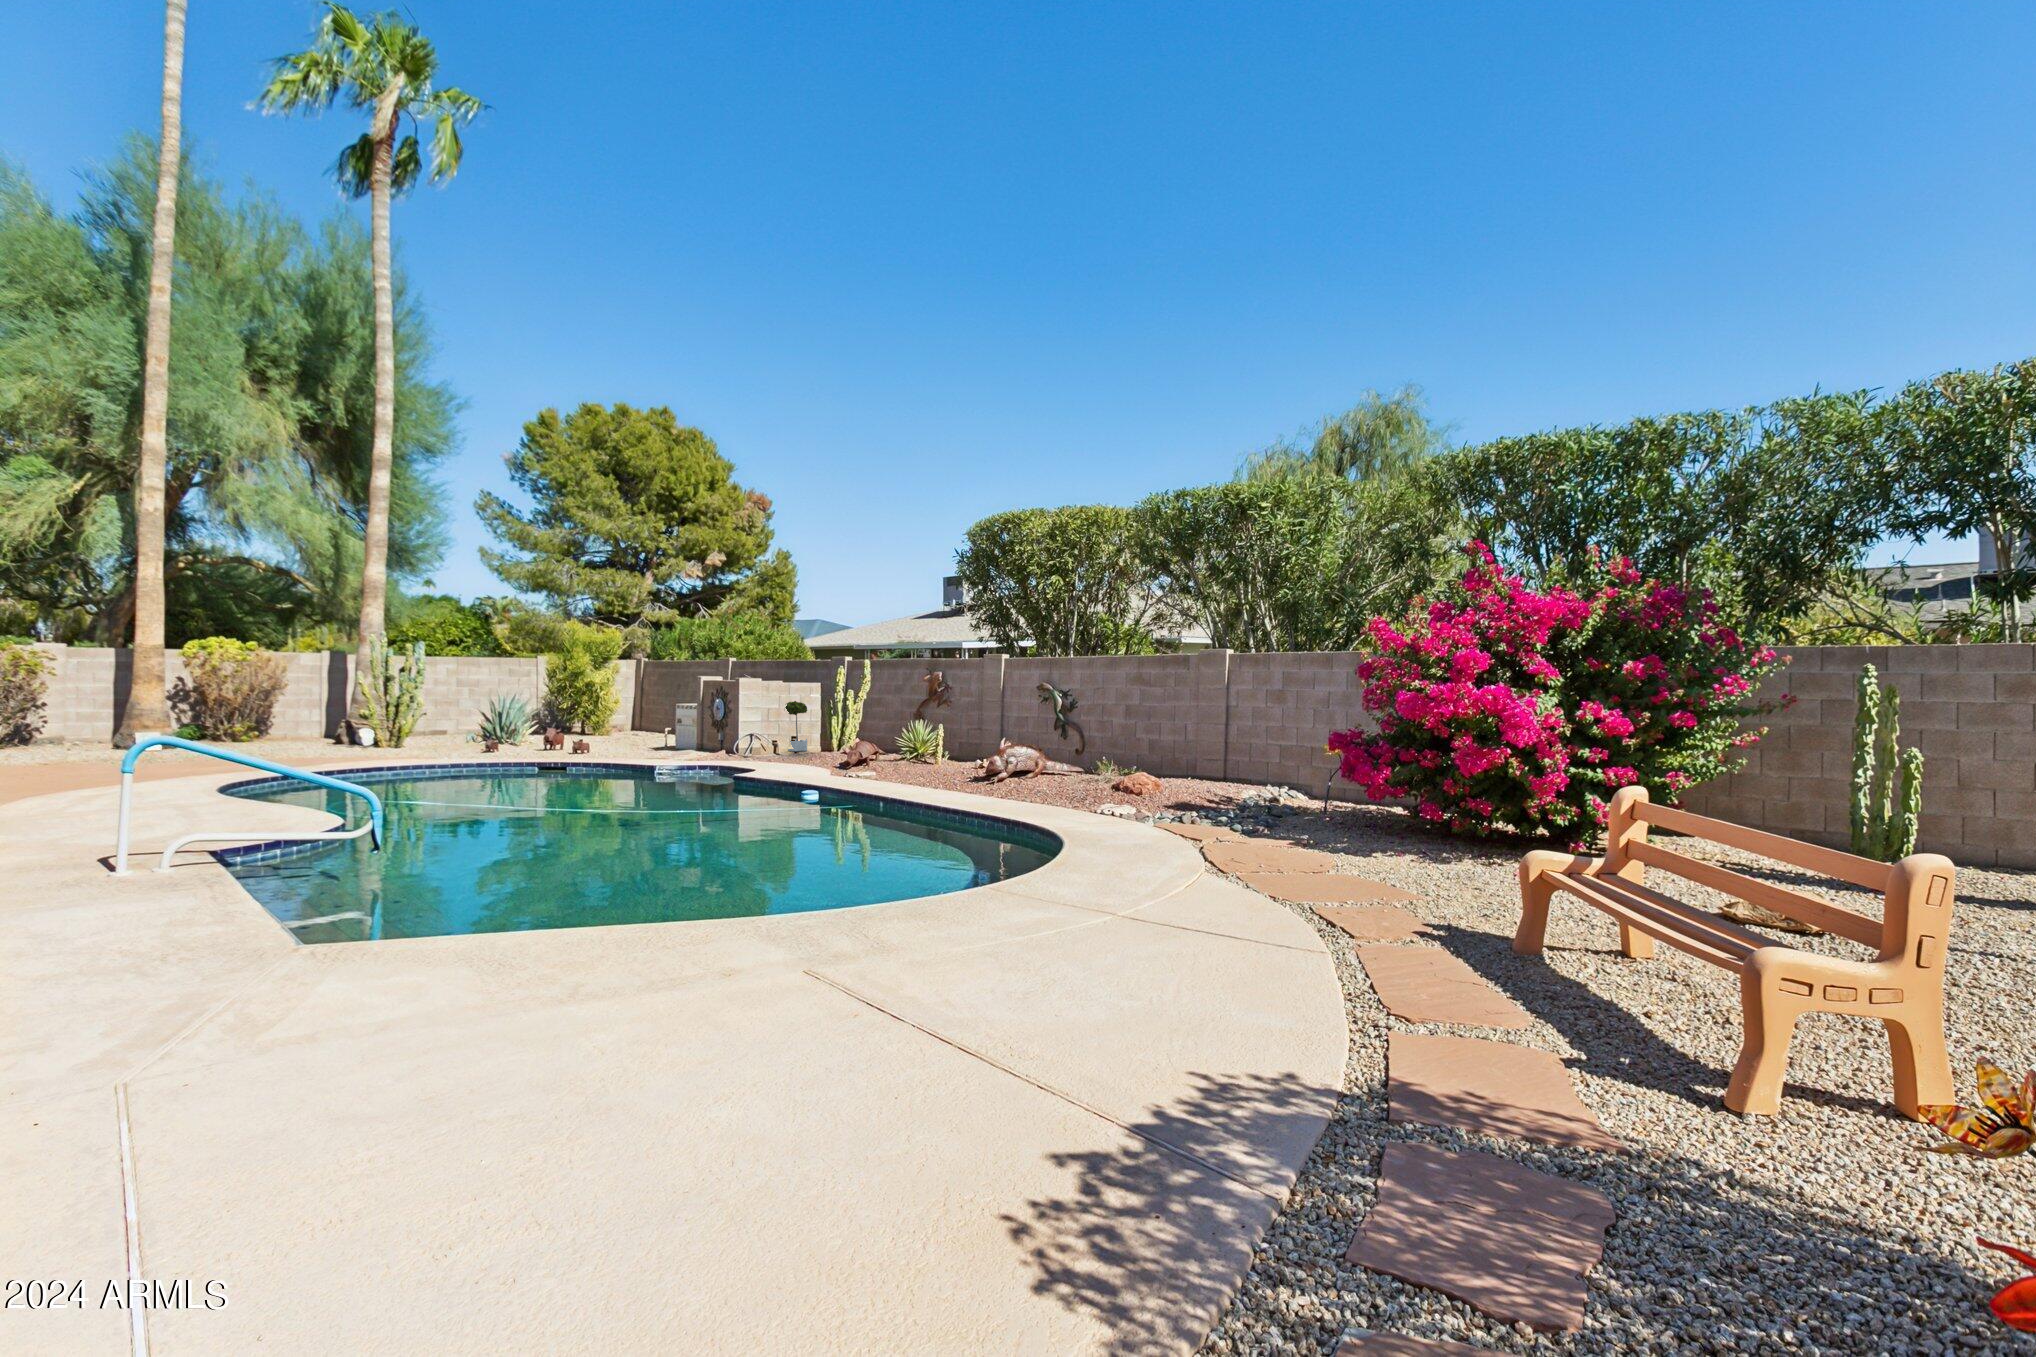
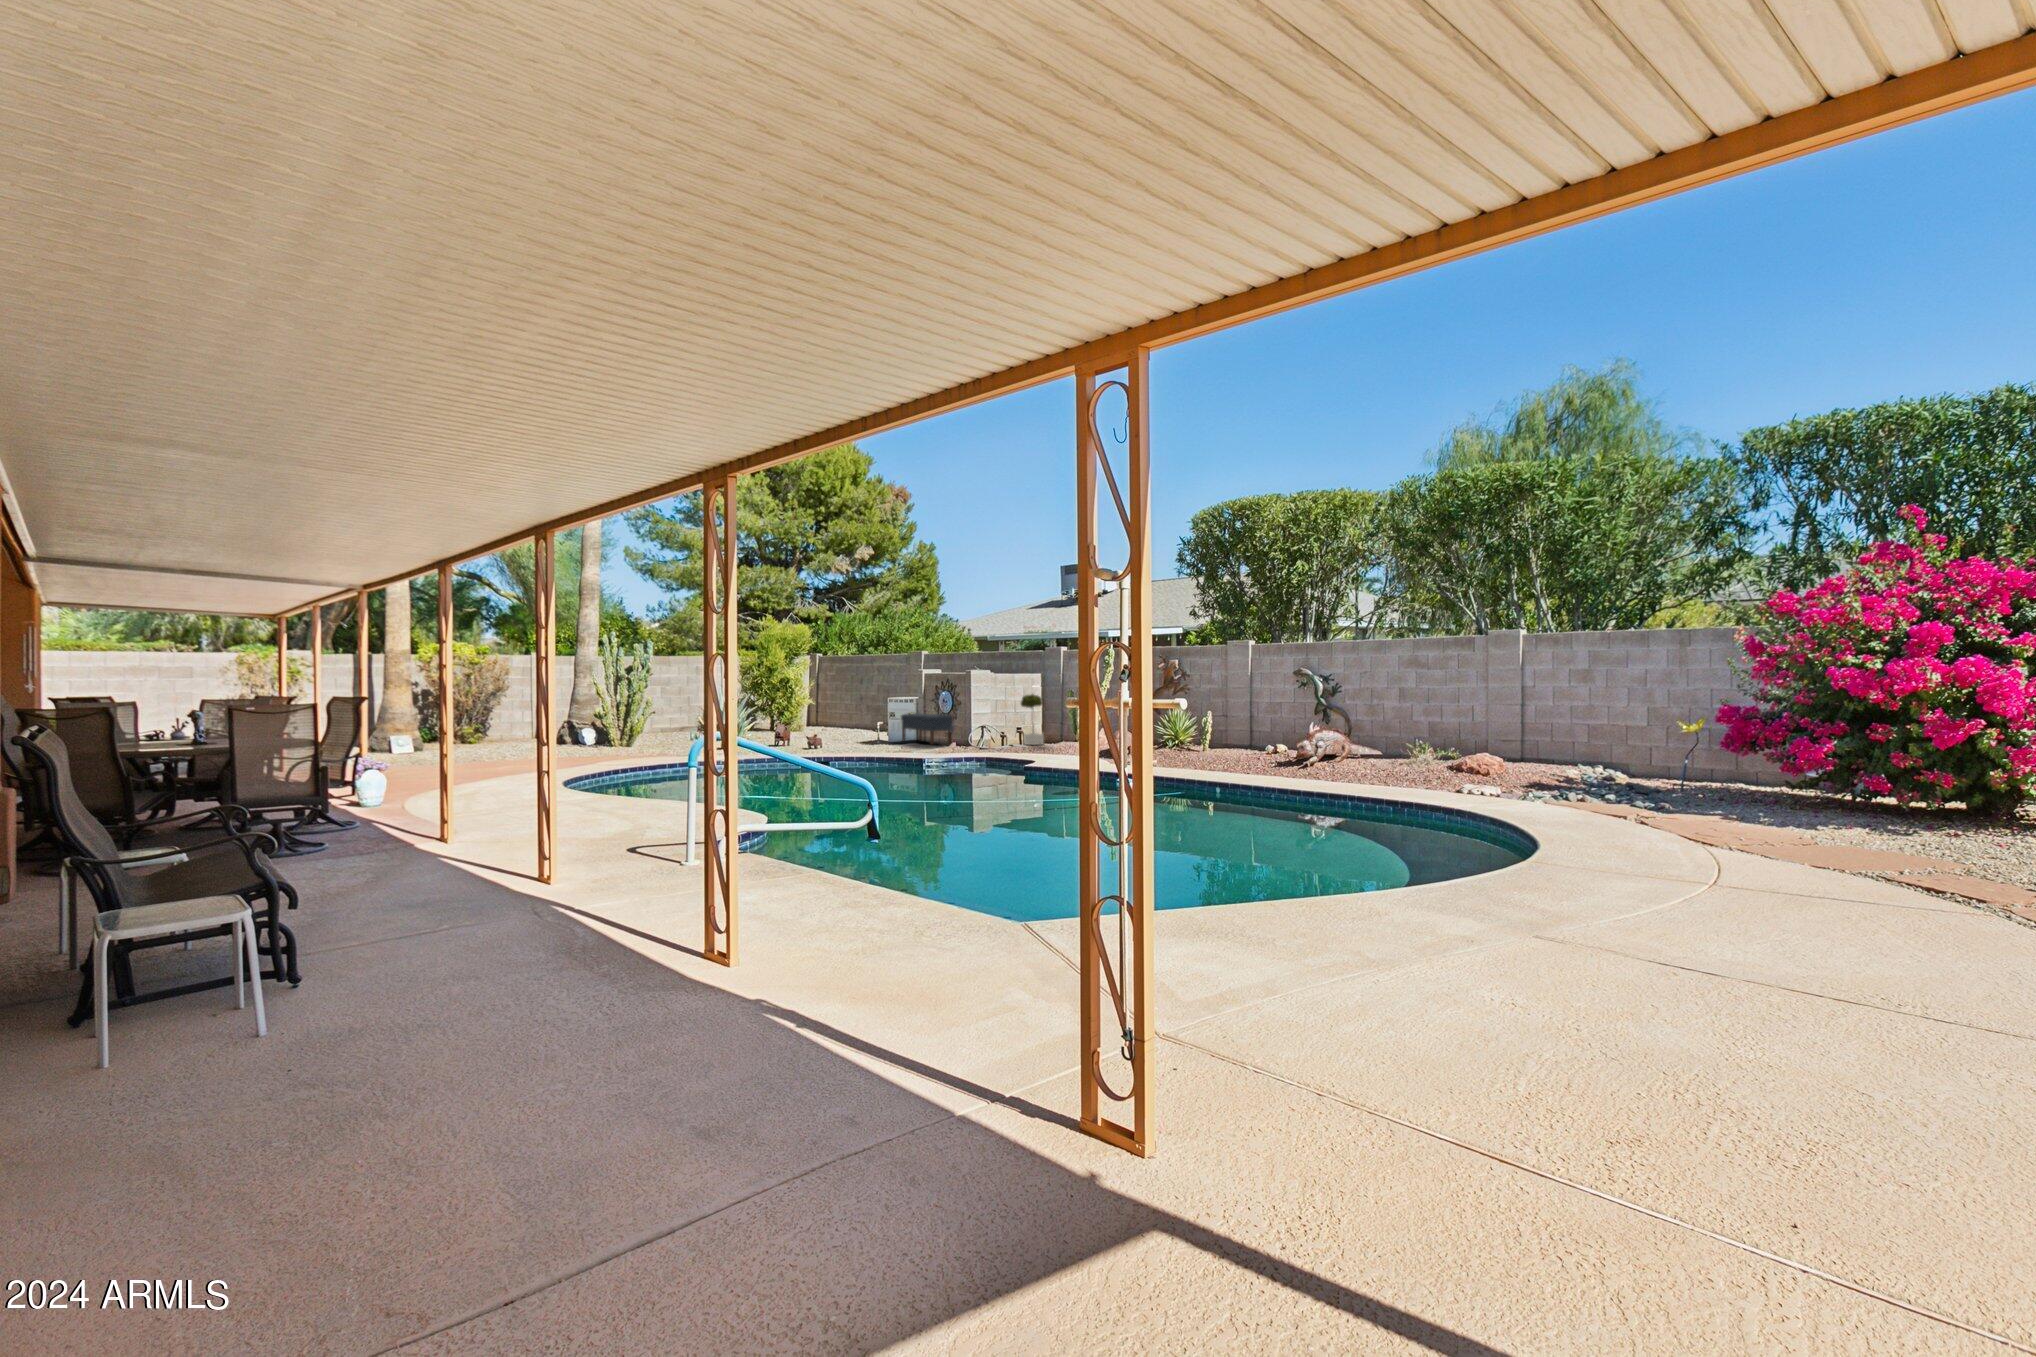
bench: none [674,718,718,750] -> present [901,713,952,744]

